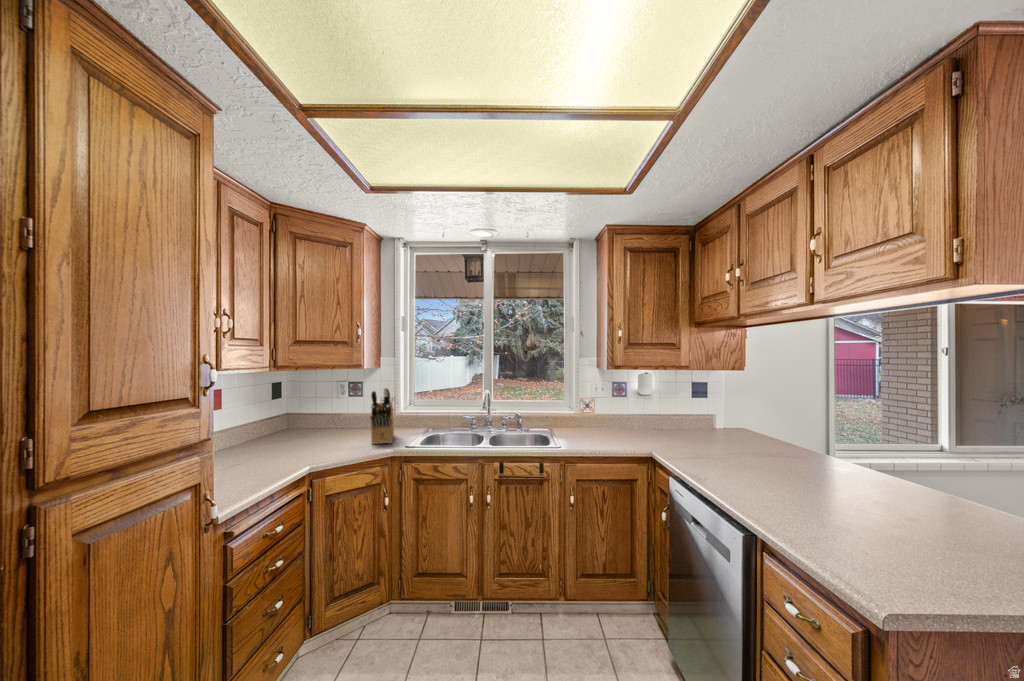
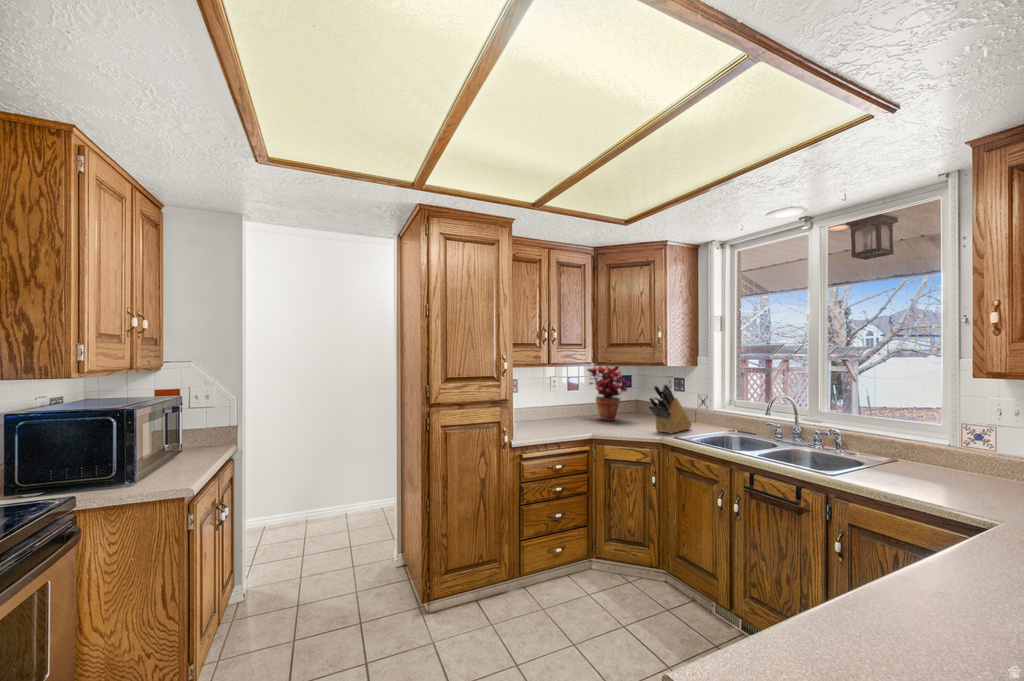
potted plant: none [250,371,324,446] -> present [587,366,631,421]

